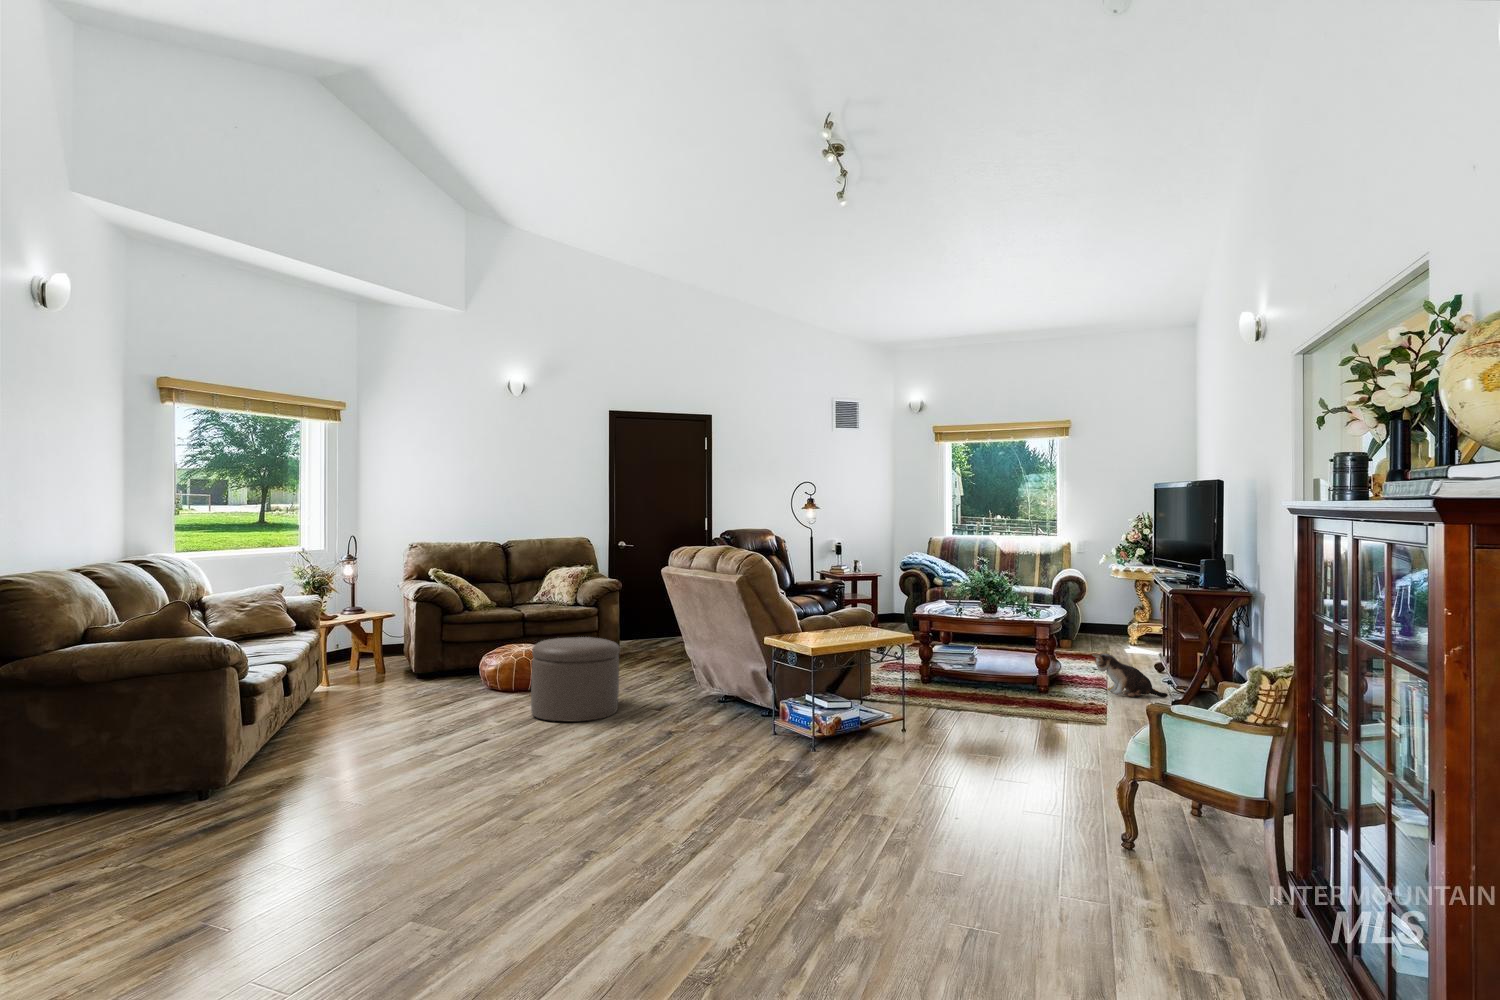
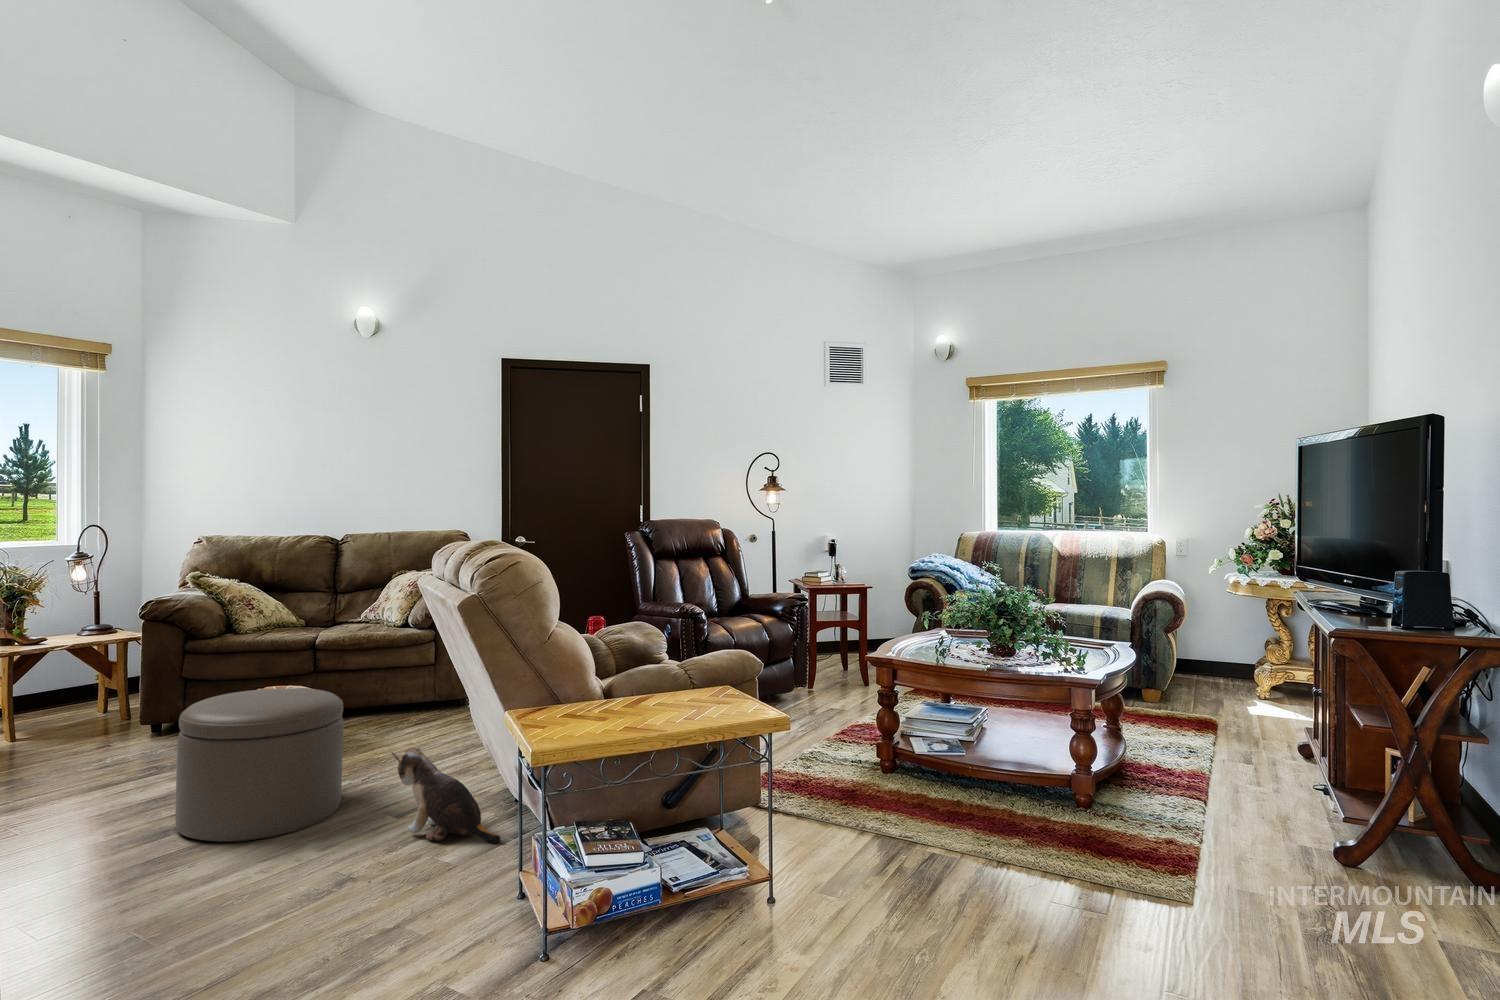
plush toy: present [1092,653,1168,697] -> present [391,748,500,843]

